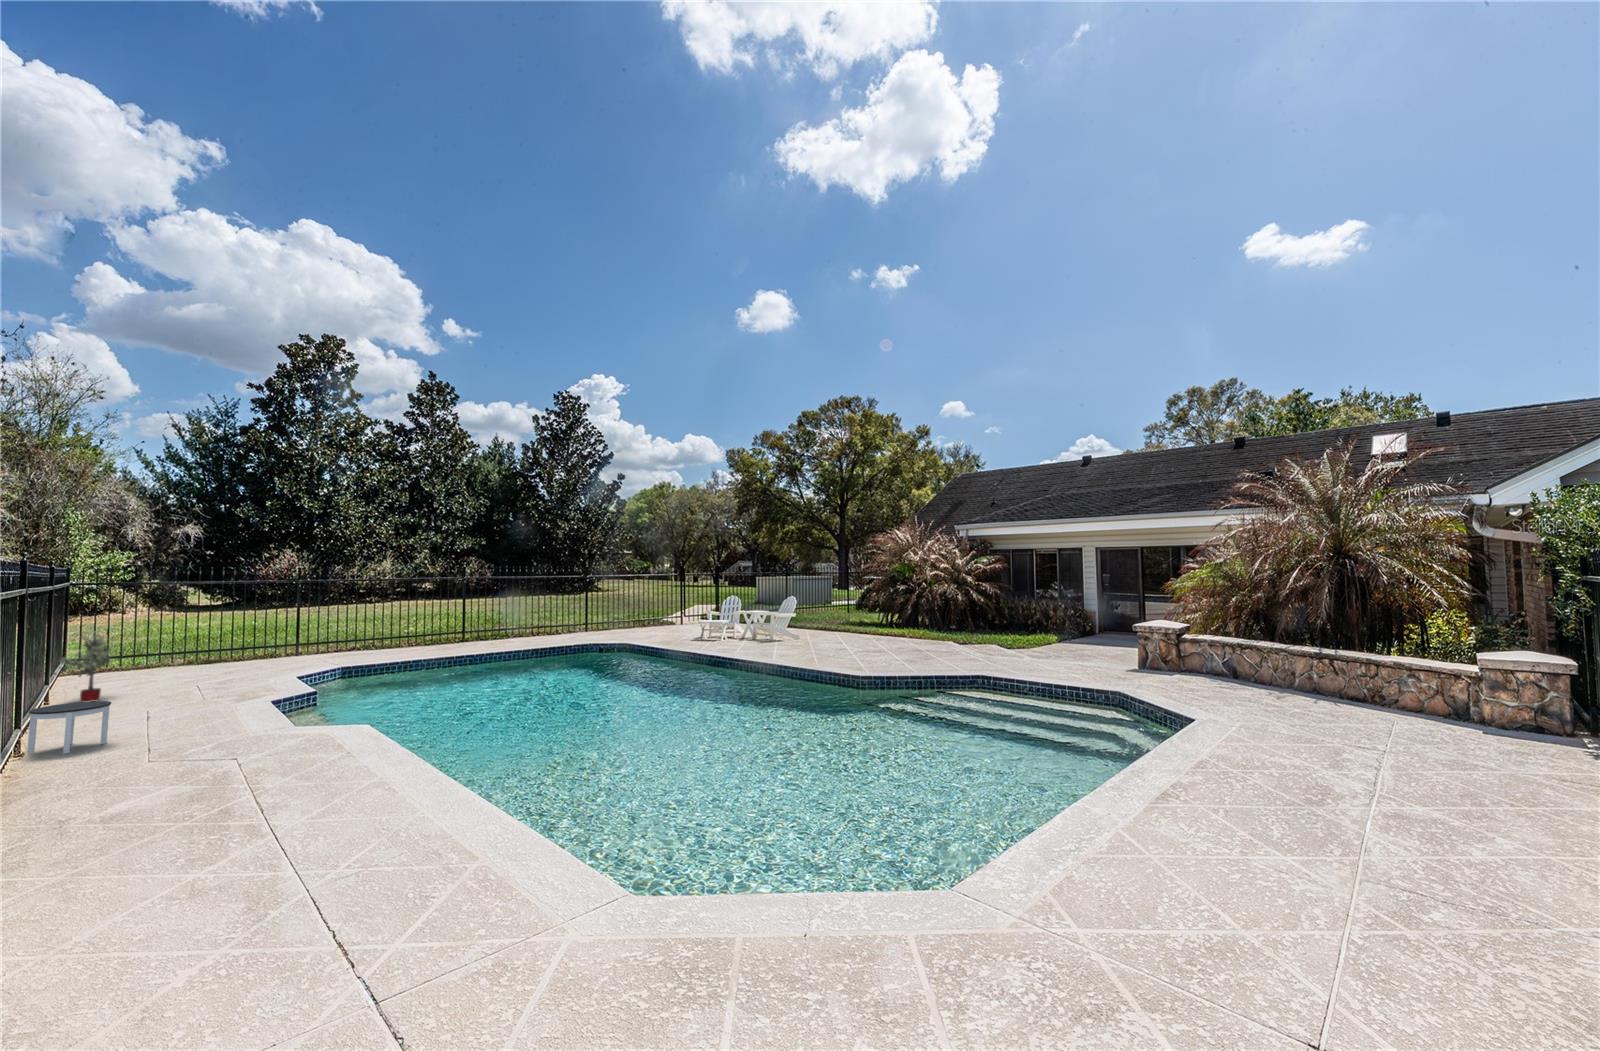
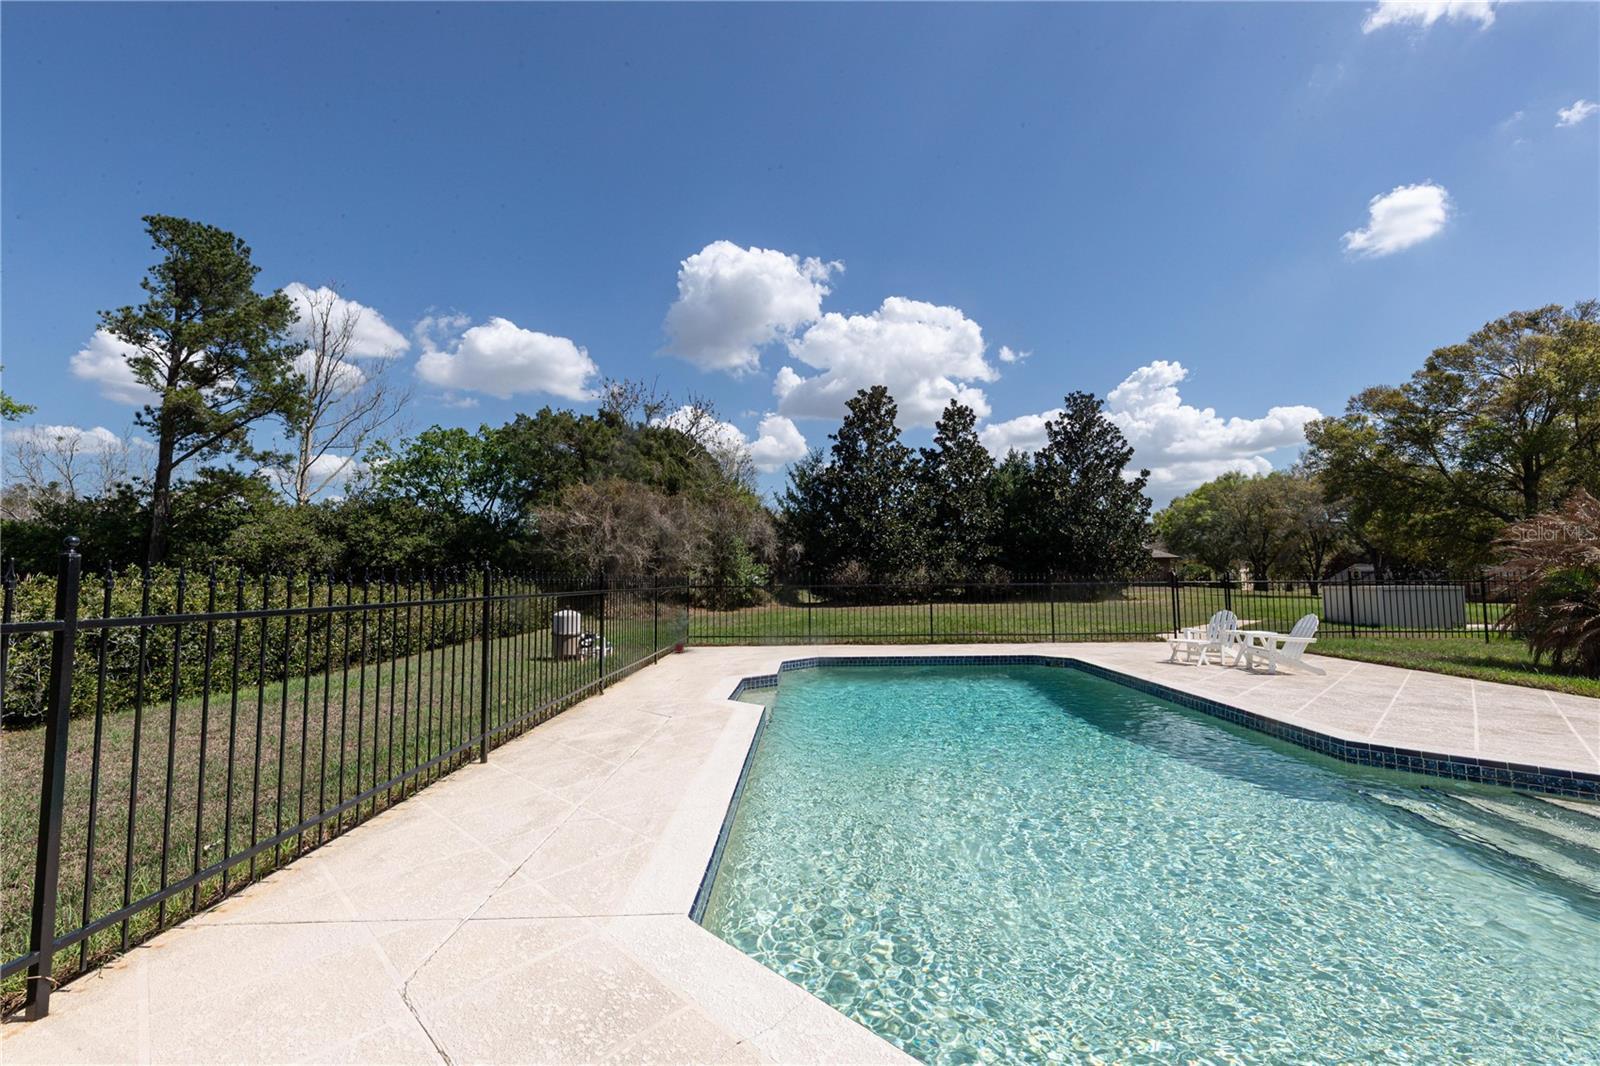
round table: present [27,701,111,754] -> none [612,649,646,680]

